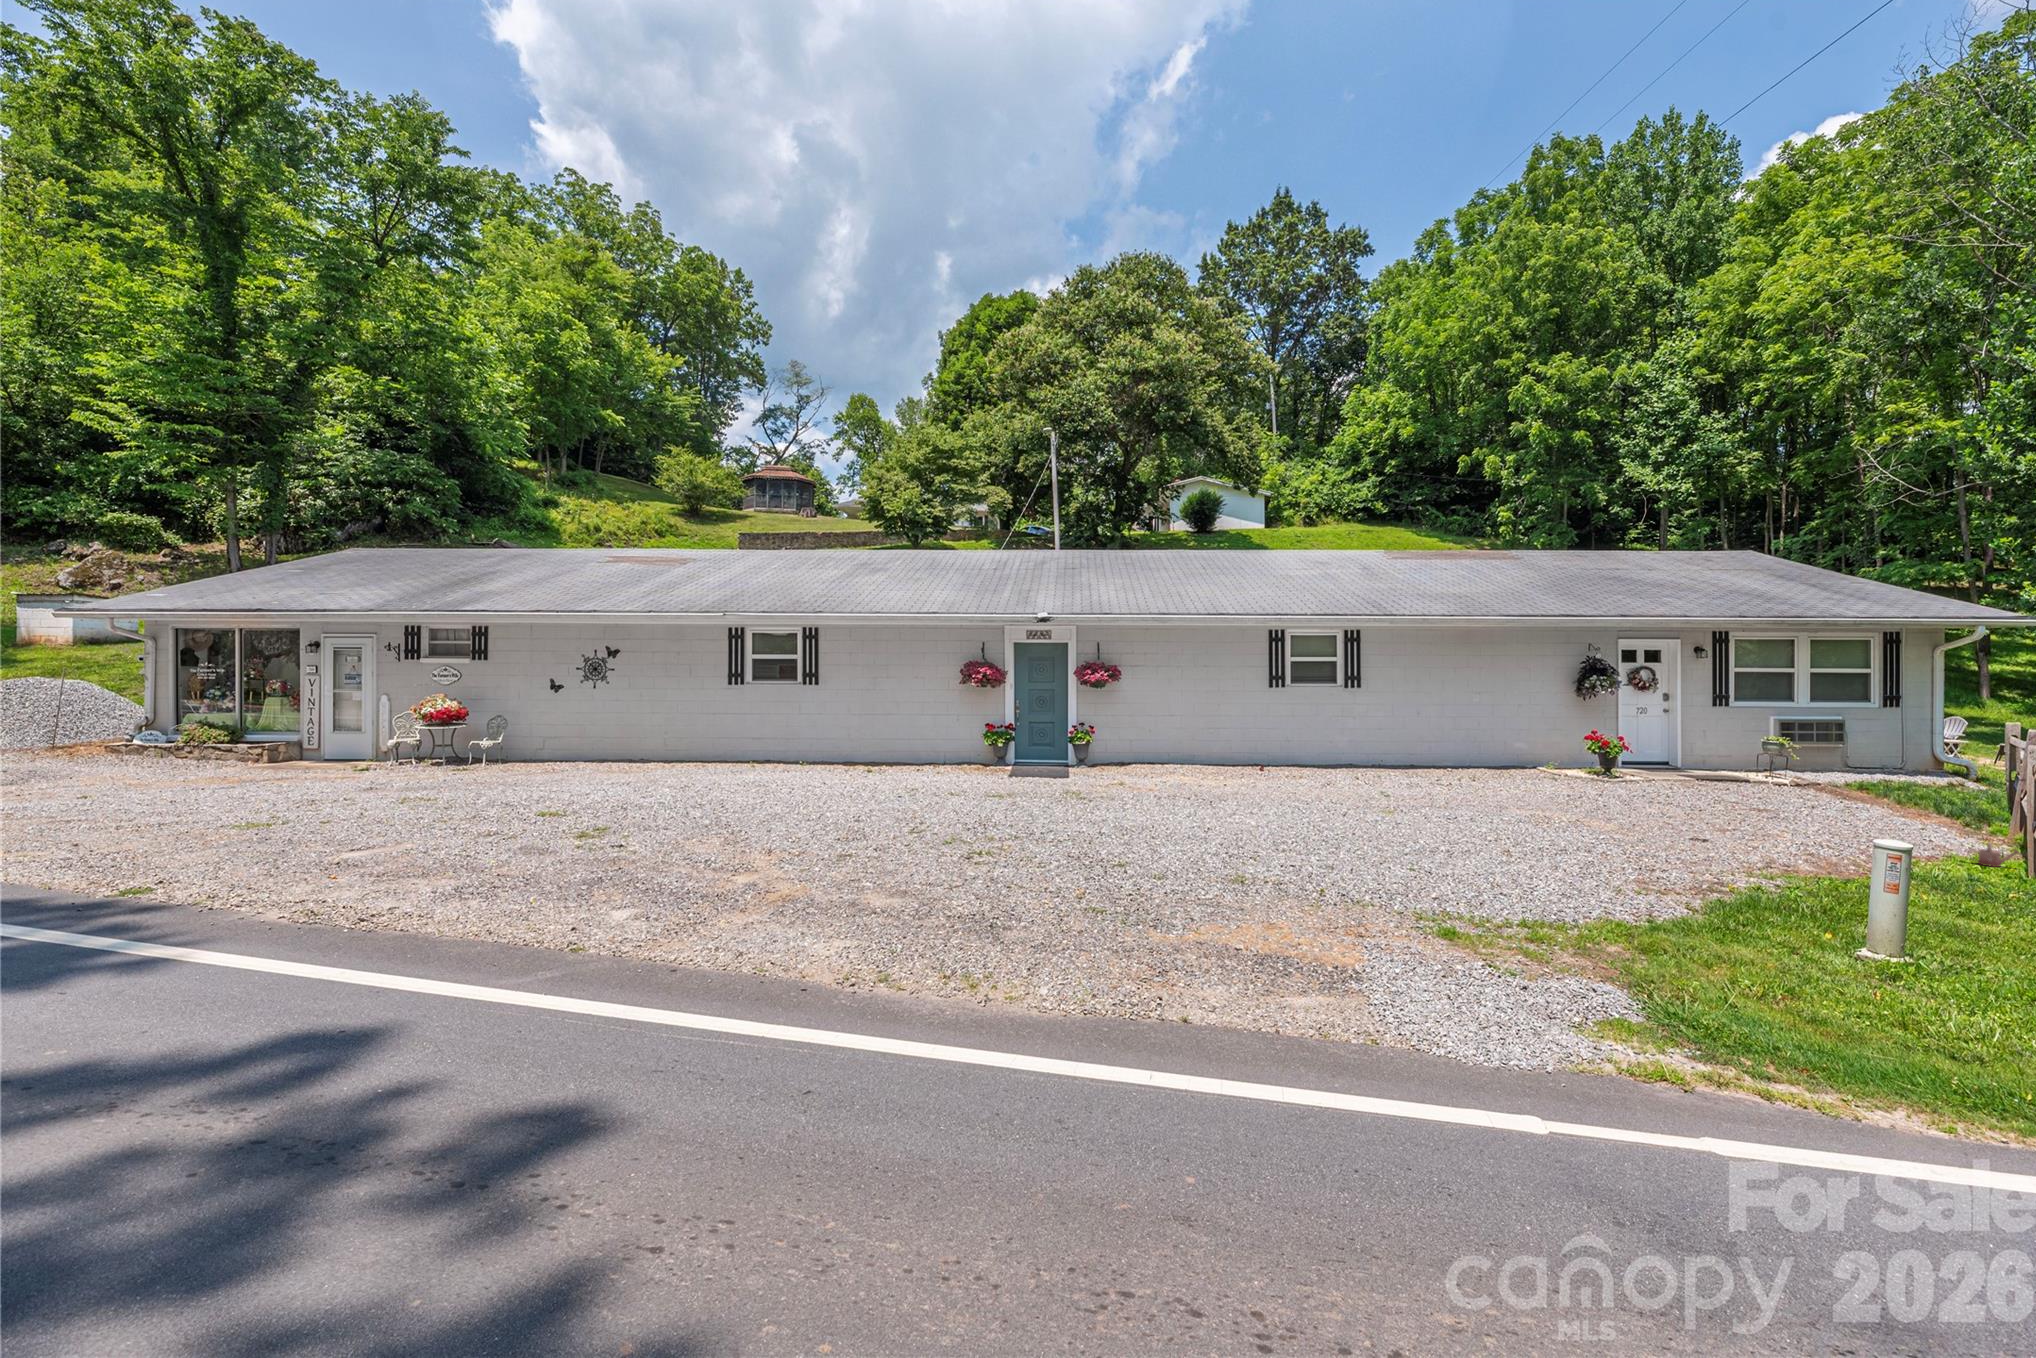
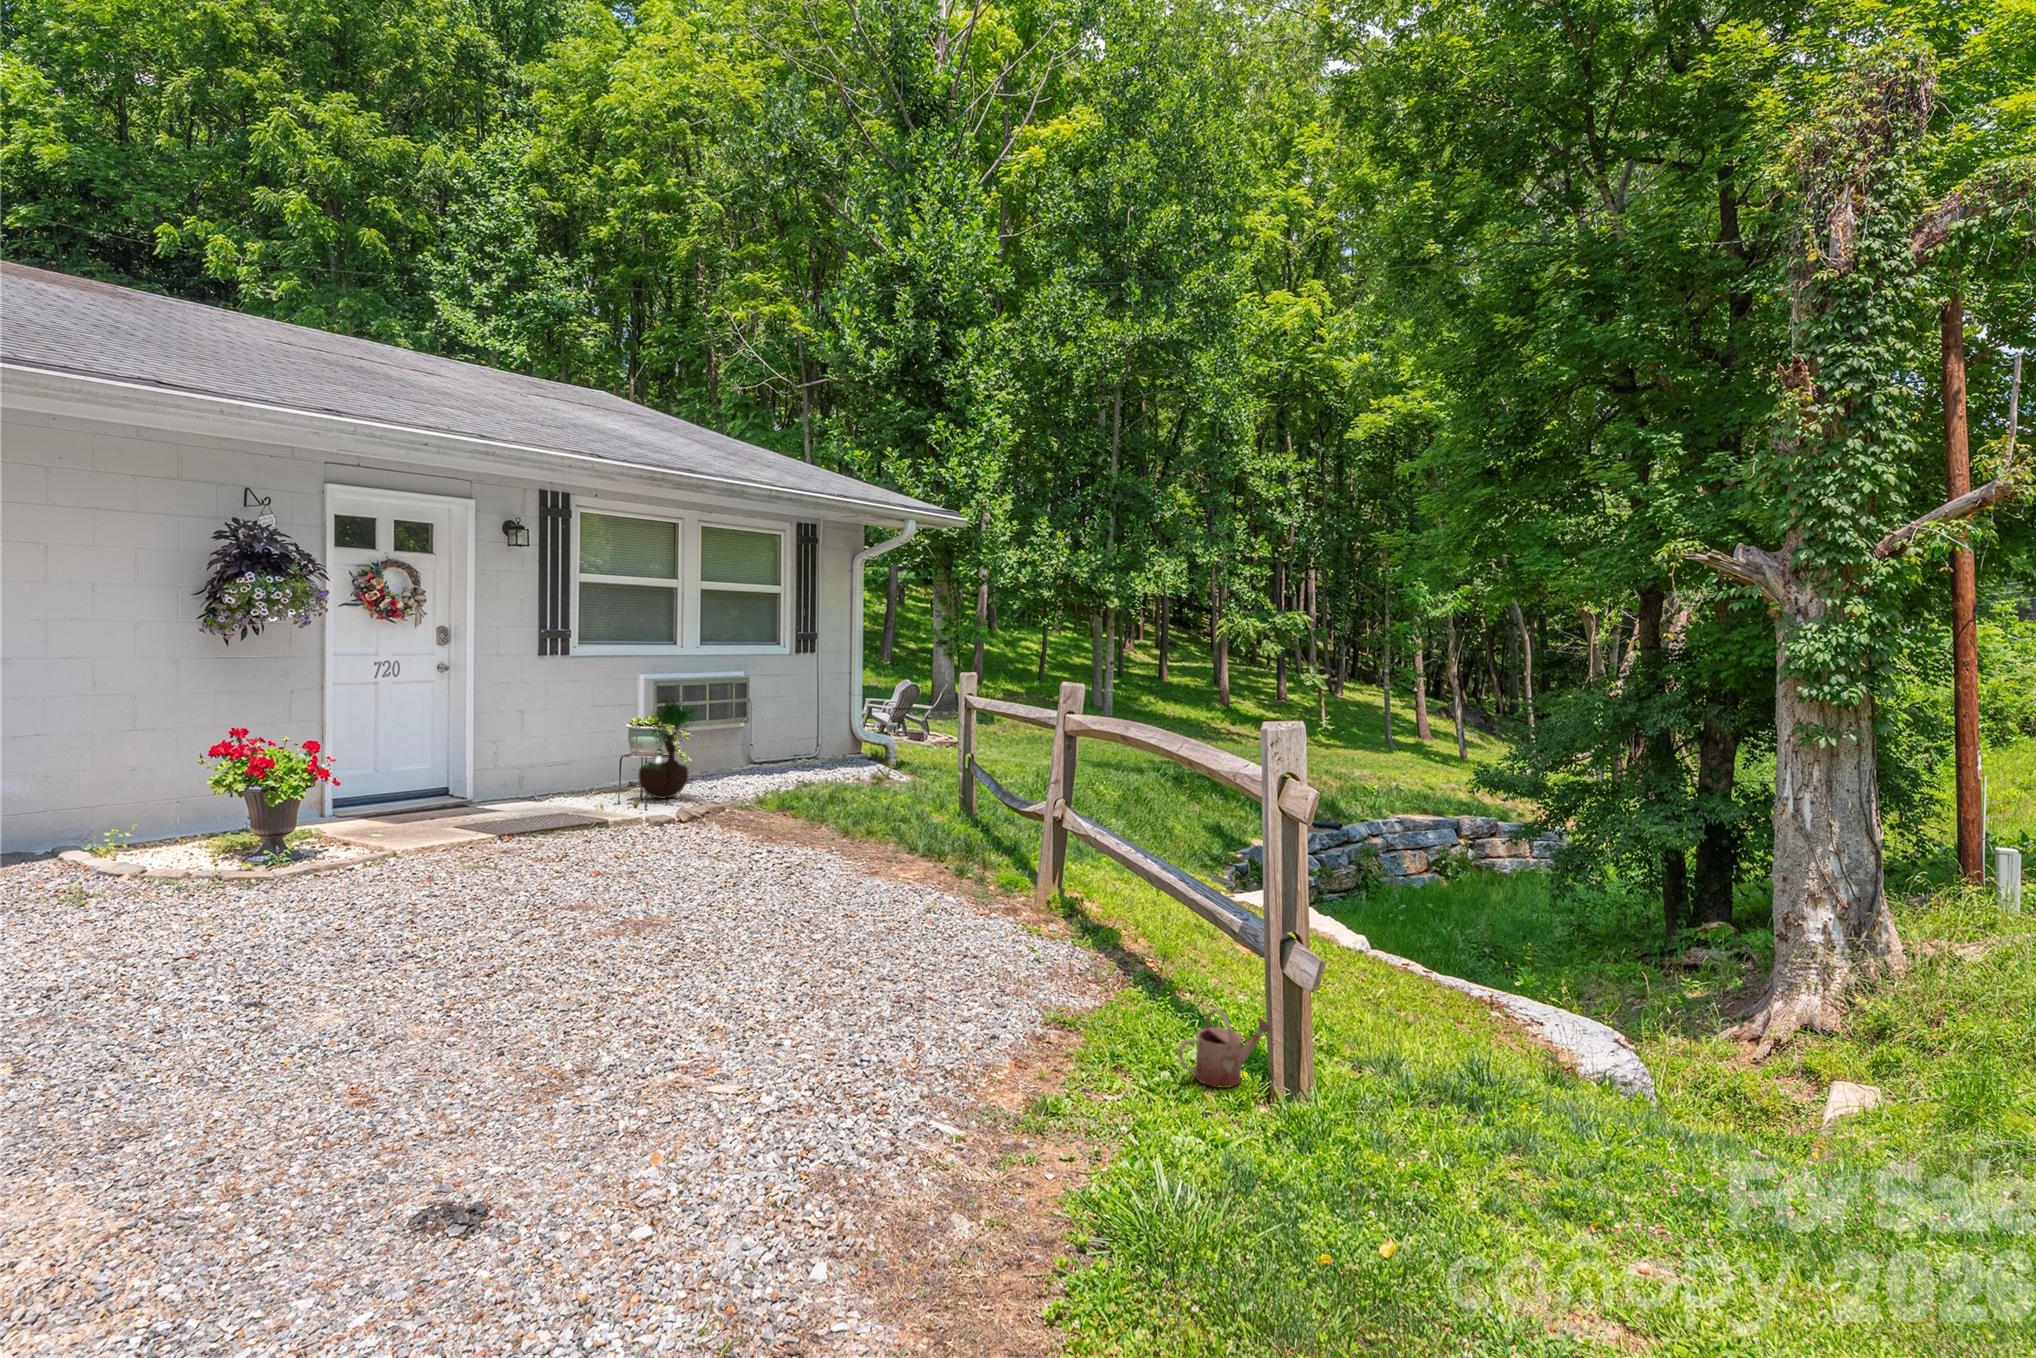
potted tree: none [1767,724,1808,779] -> present [639,700,698,799]

